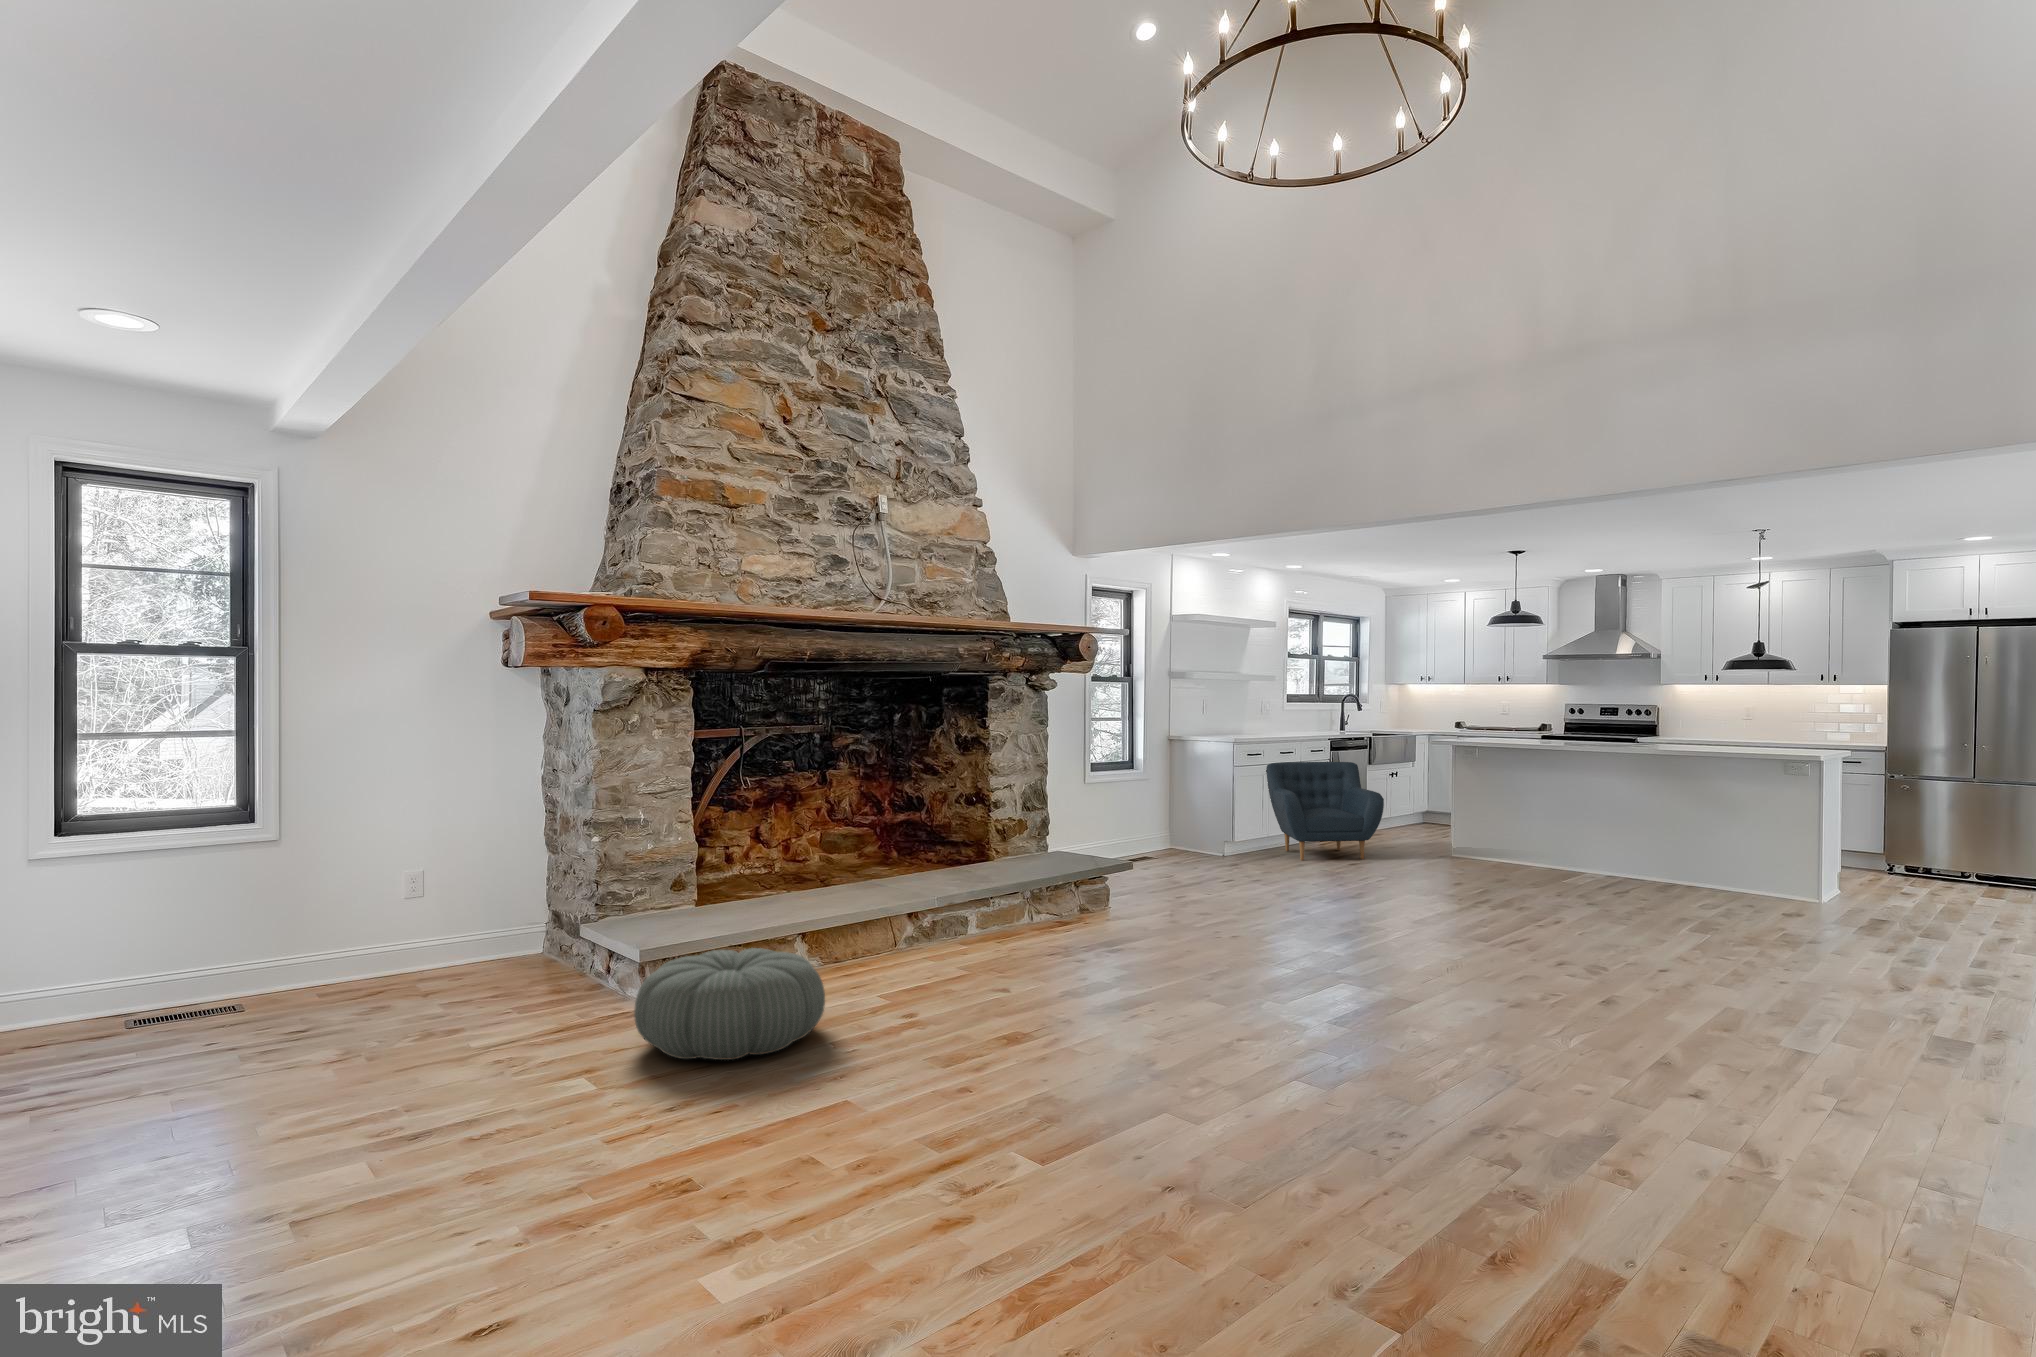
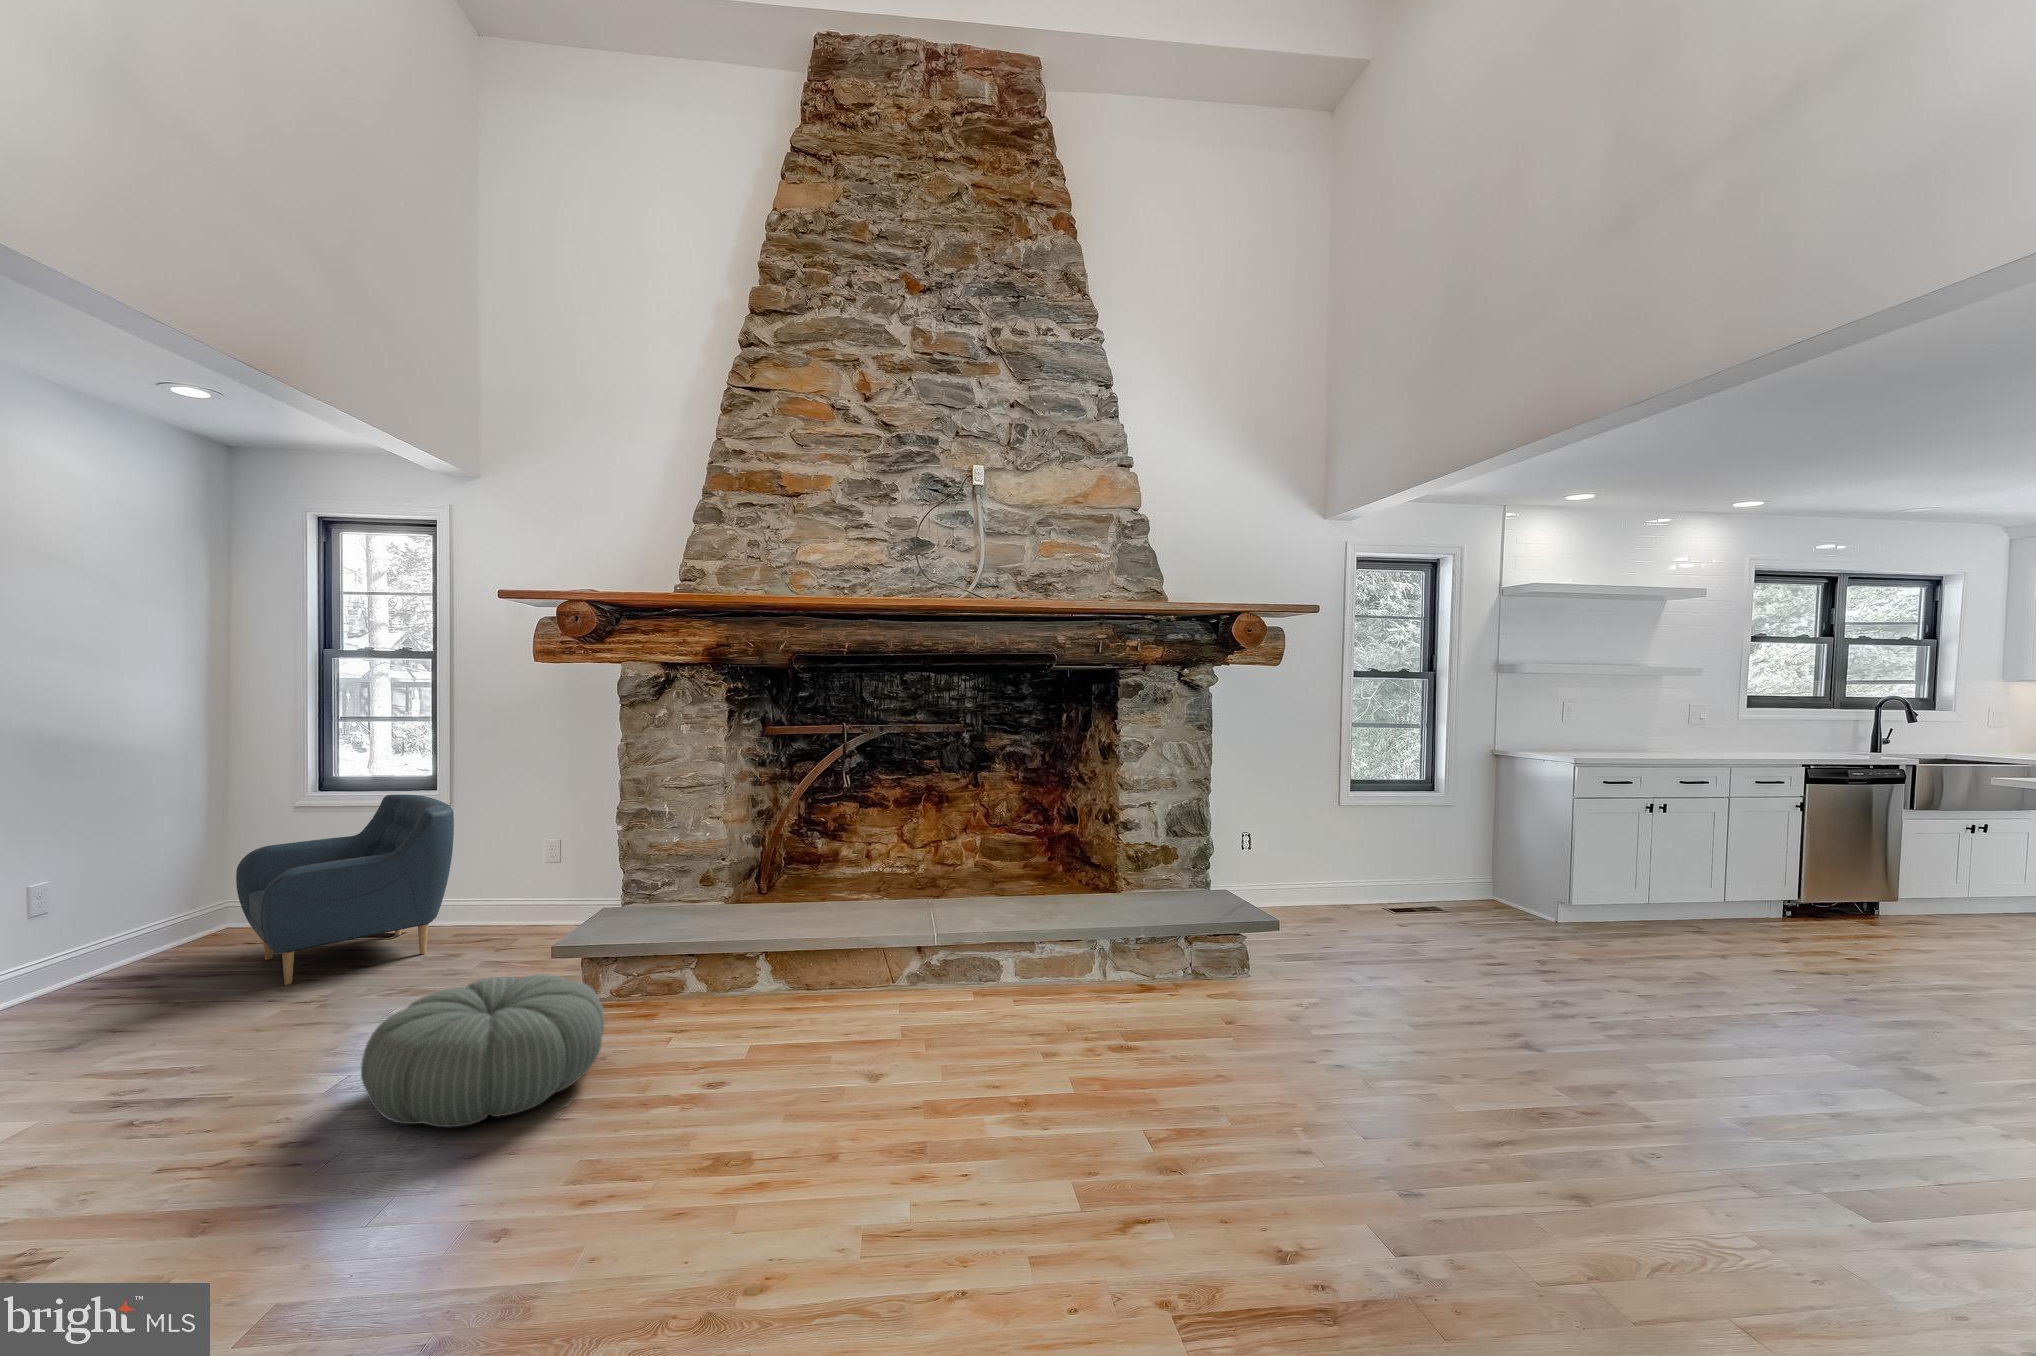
armchair: present [1267,762,1384,860] -> present [236,794,454,985]

